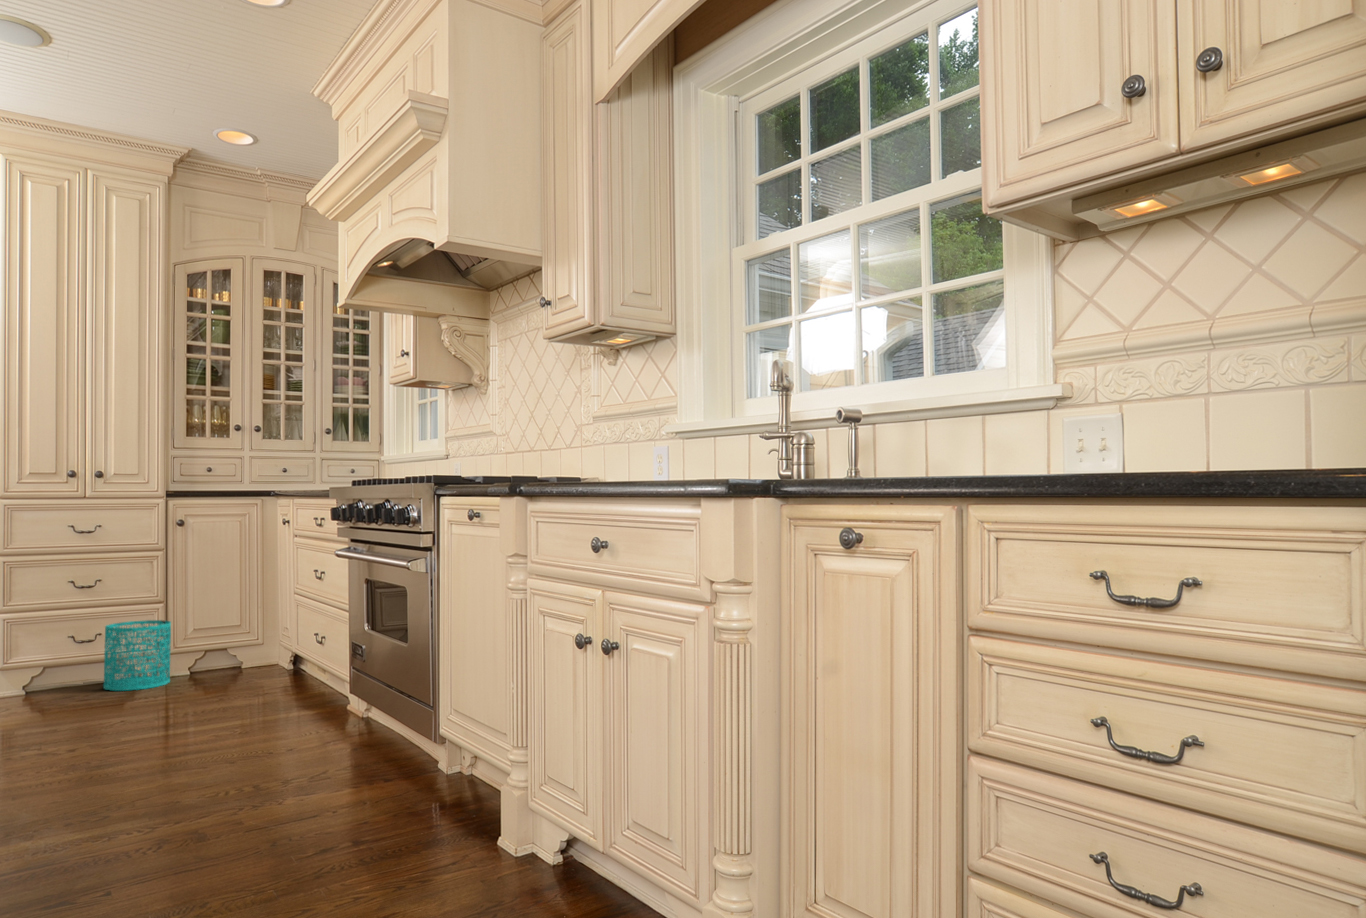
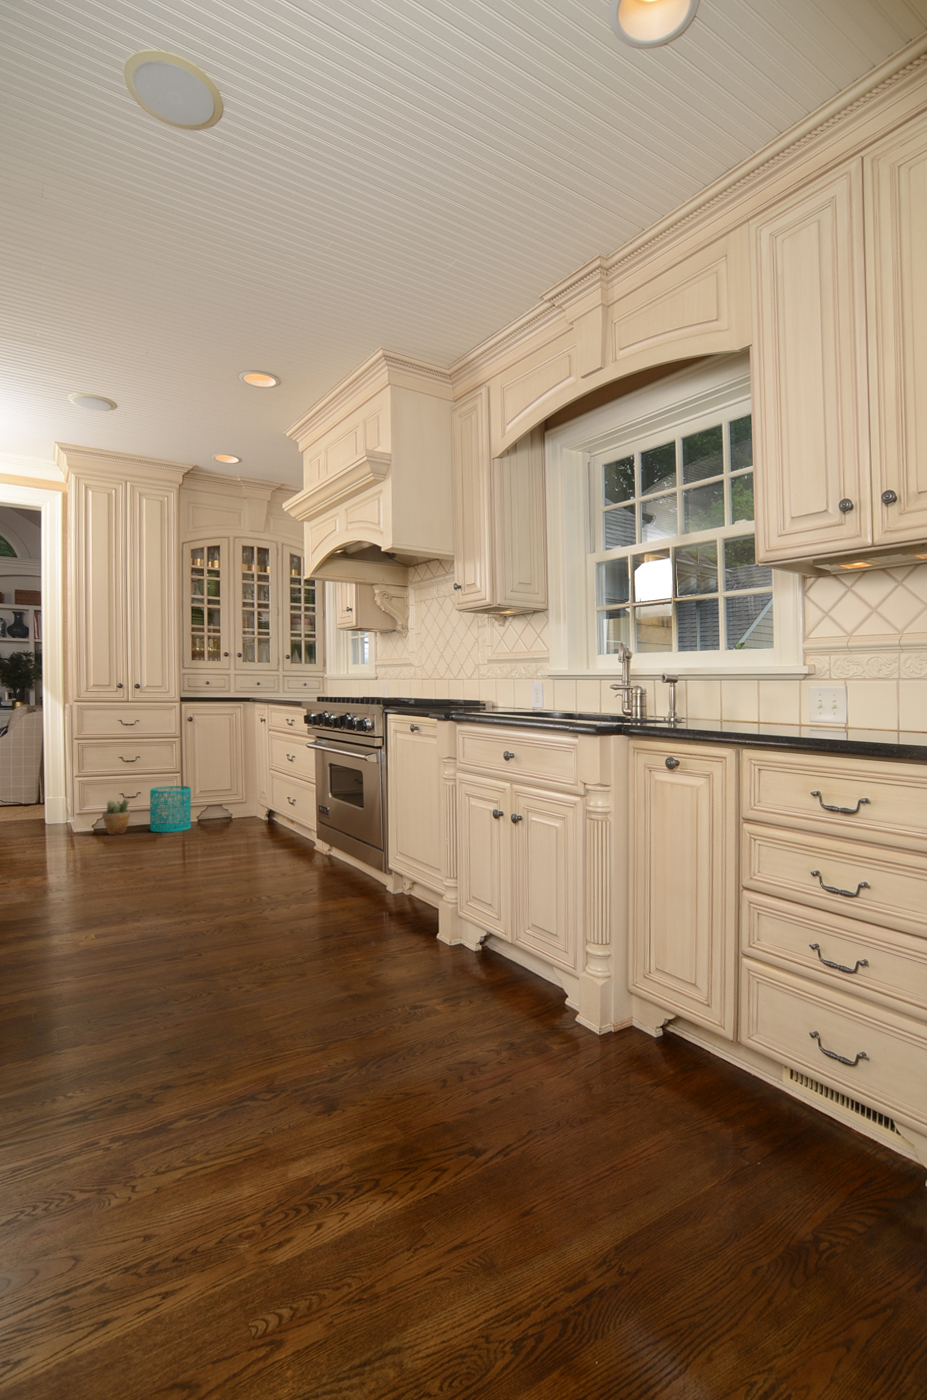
potted plant: none [25,641,72,696] -> present [102,799,130,835]

